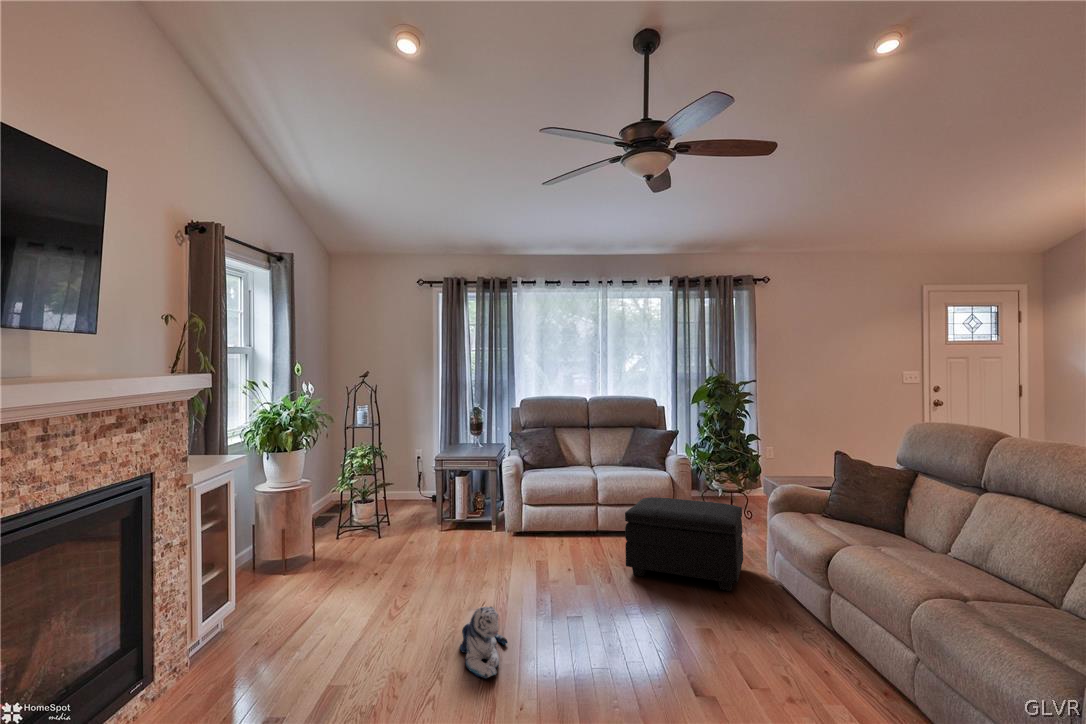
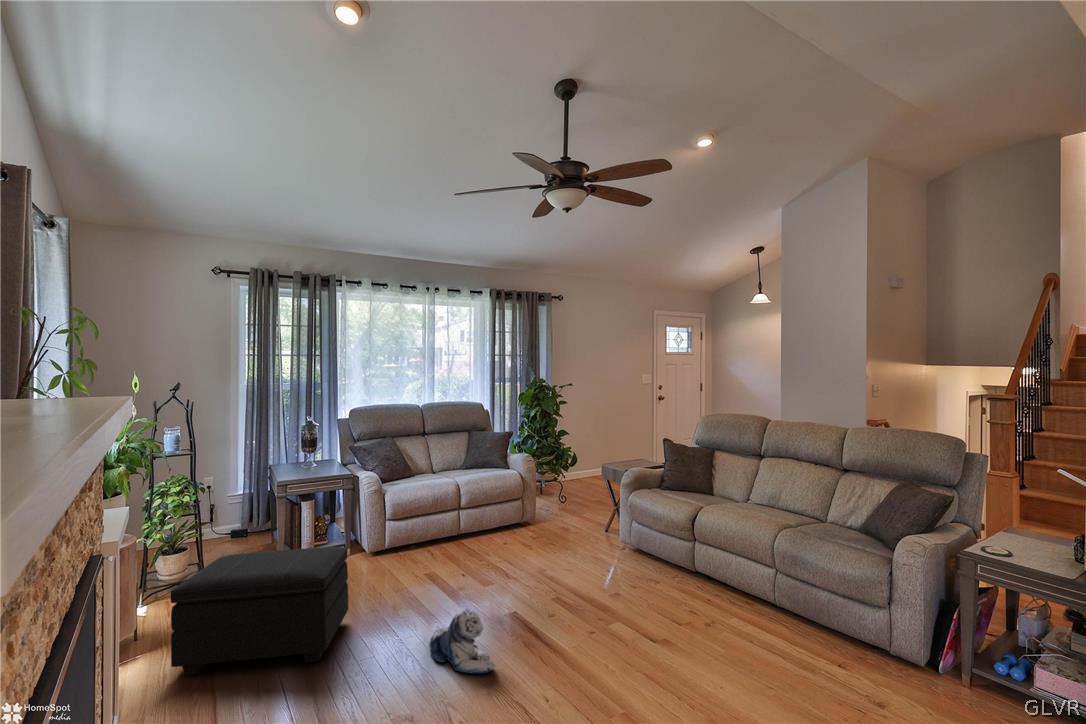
footstool: present [625,497,743,591] -> present [171,547,348,675]

